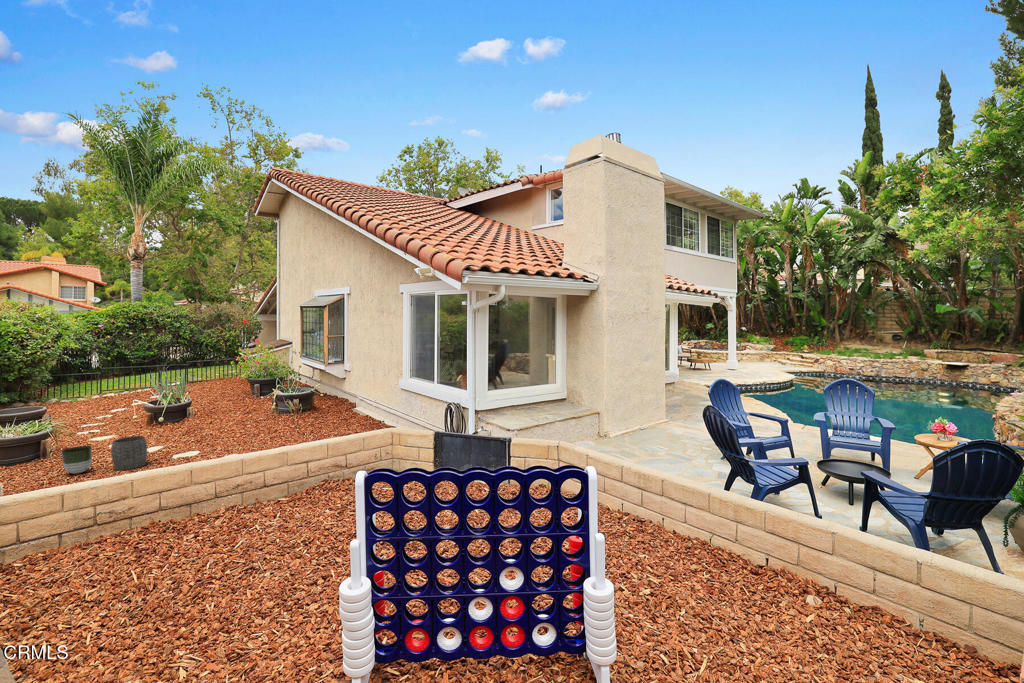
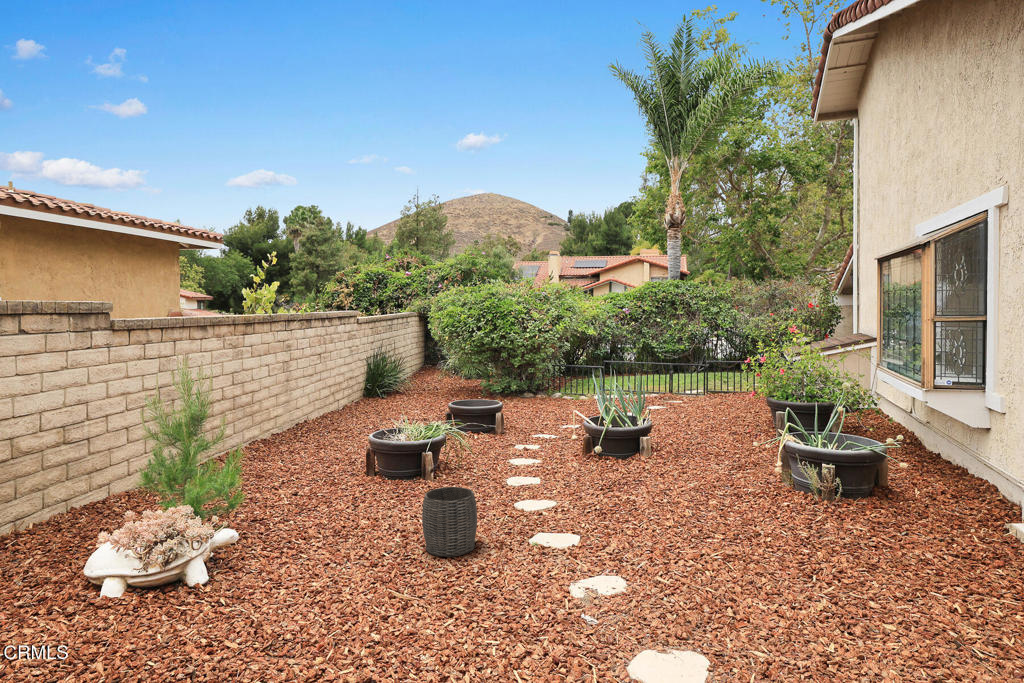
planter: present [61,446,92,474] -> none [371,485,411,535]

